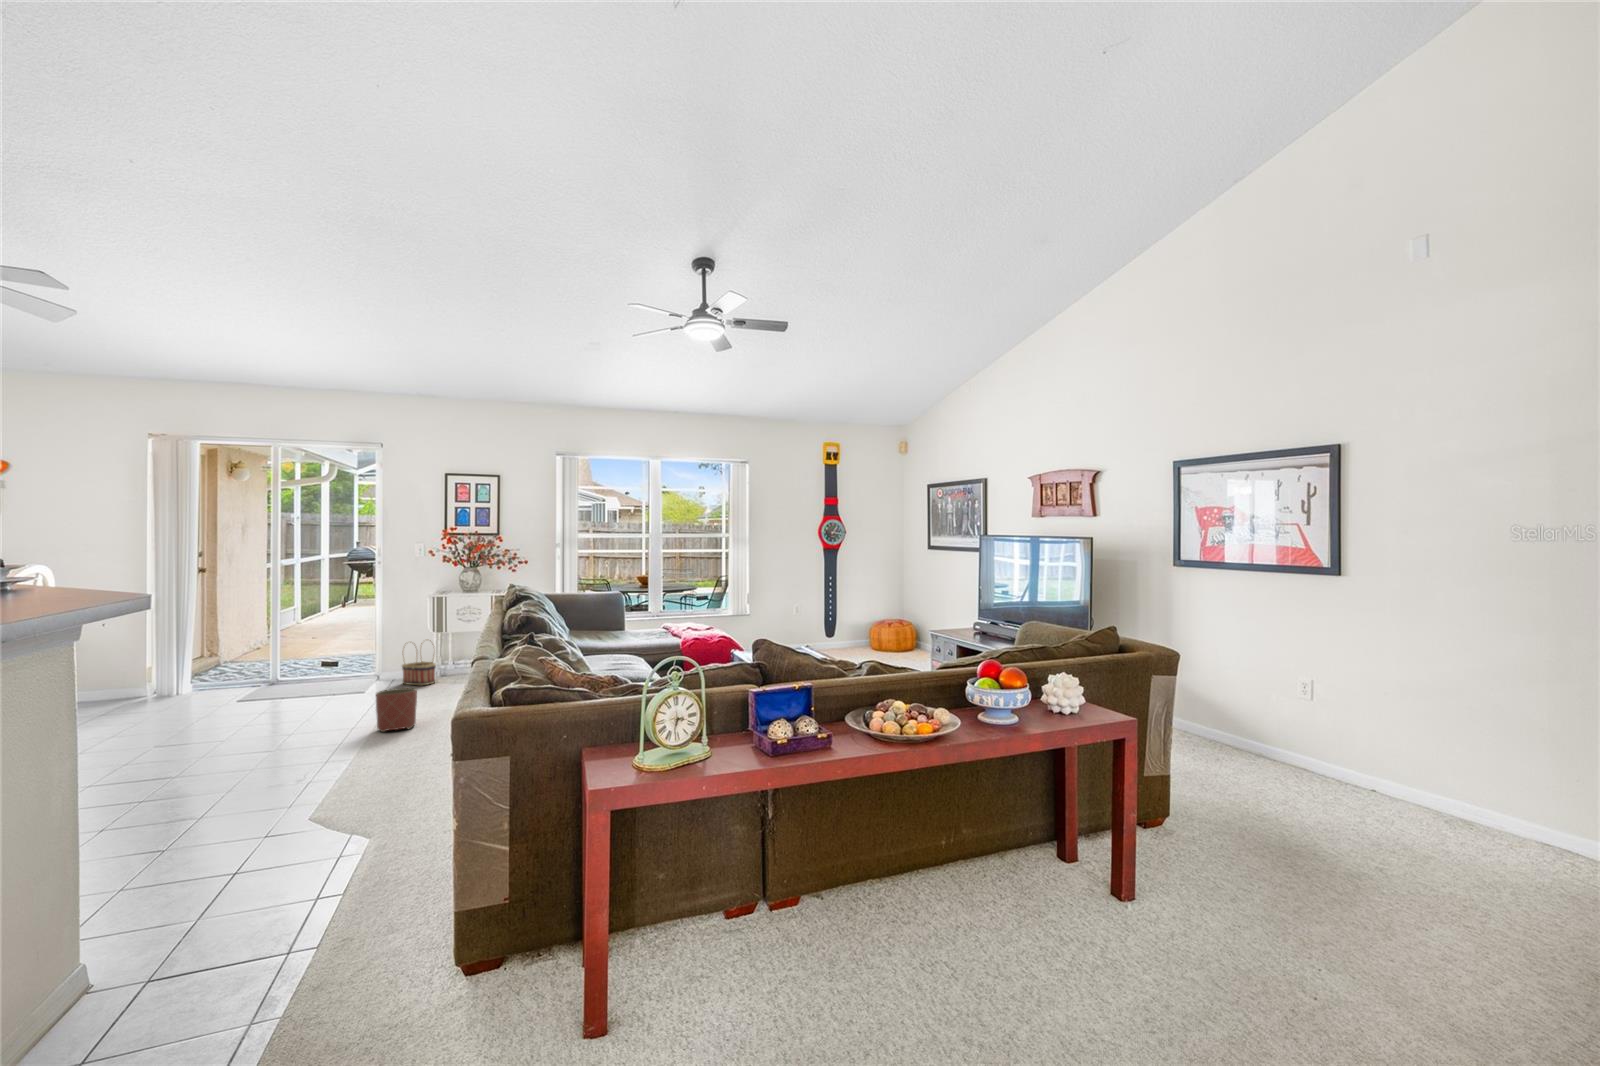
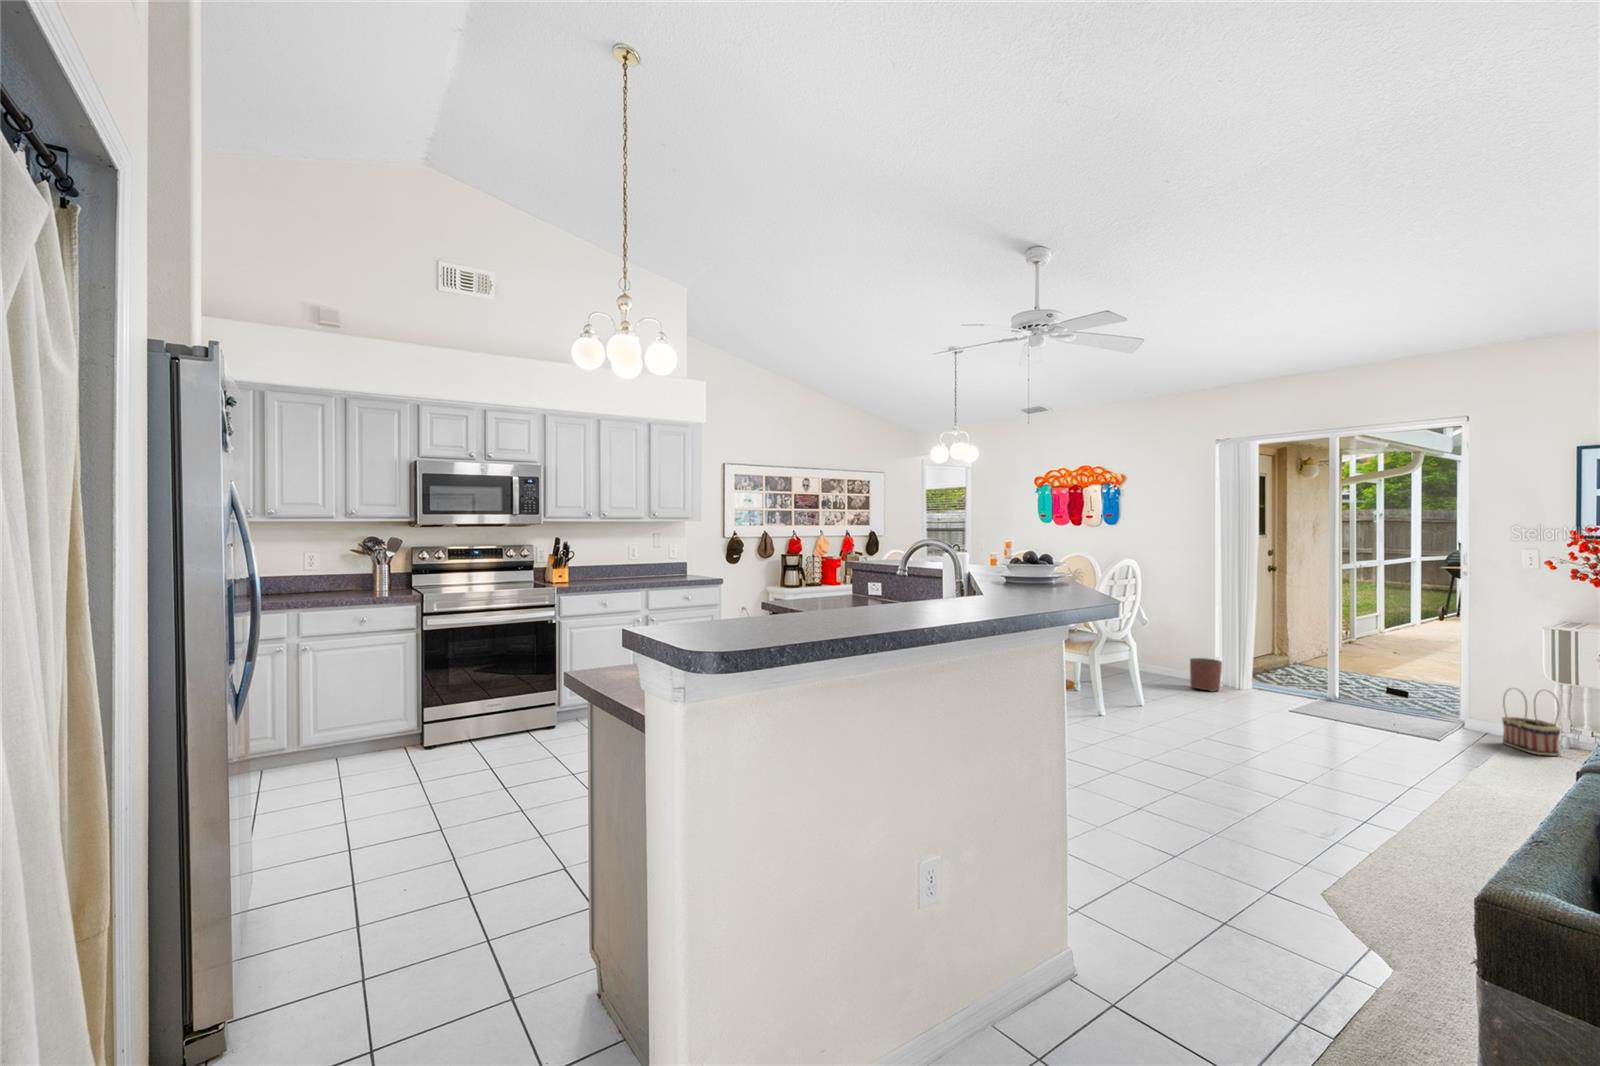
planter: present [376,688,417,732] -> present [1190,658,1222,692]

